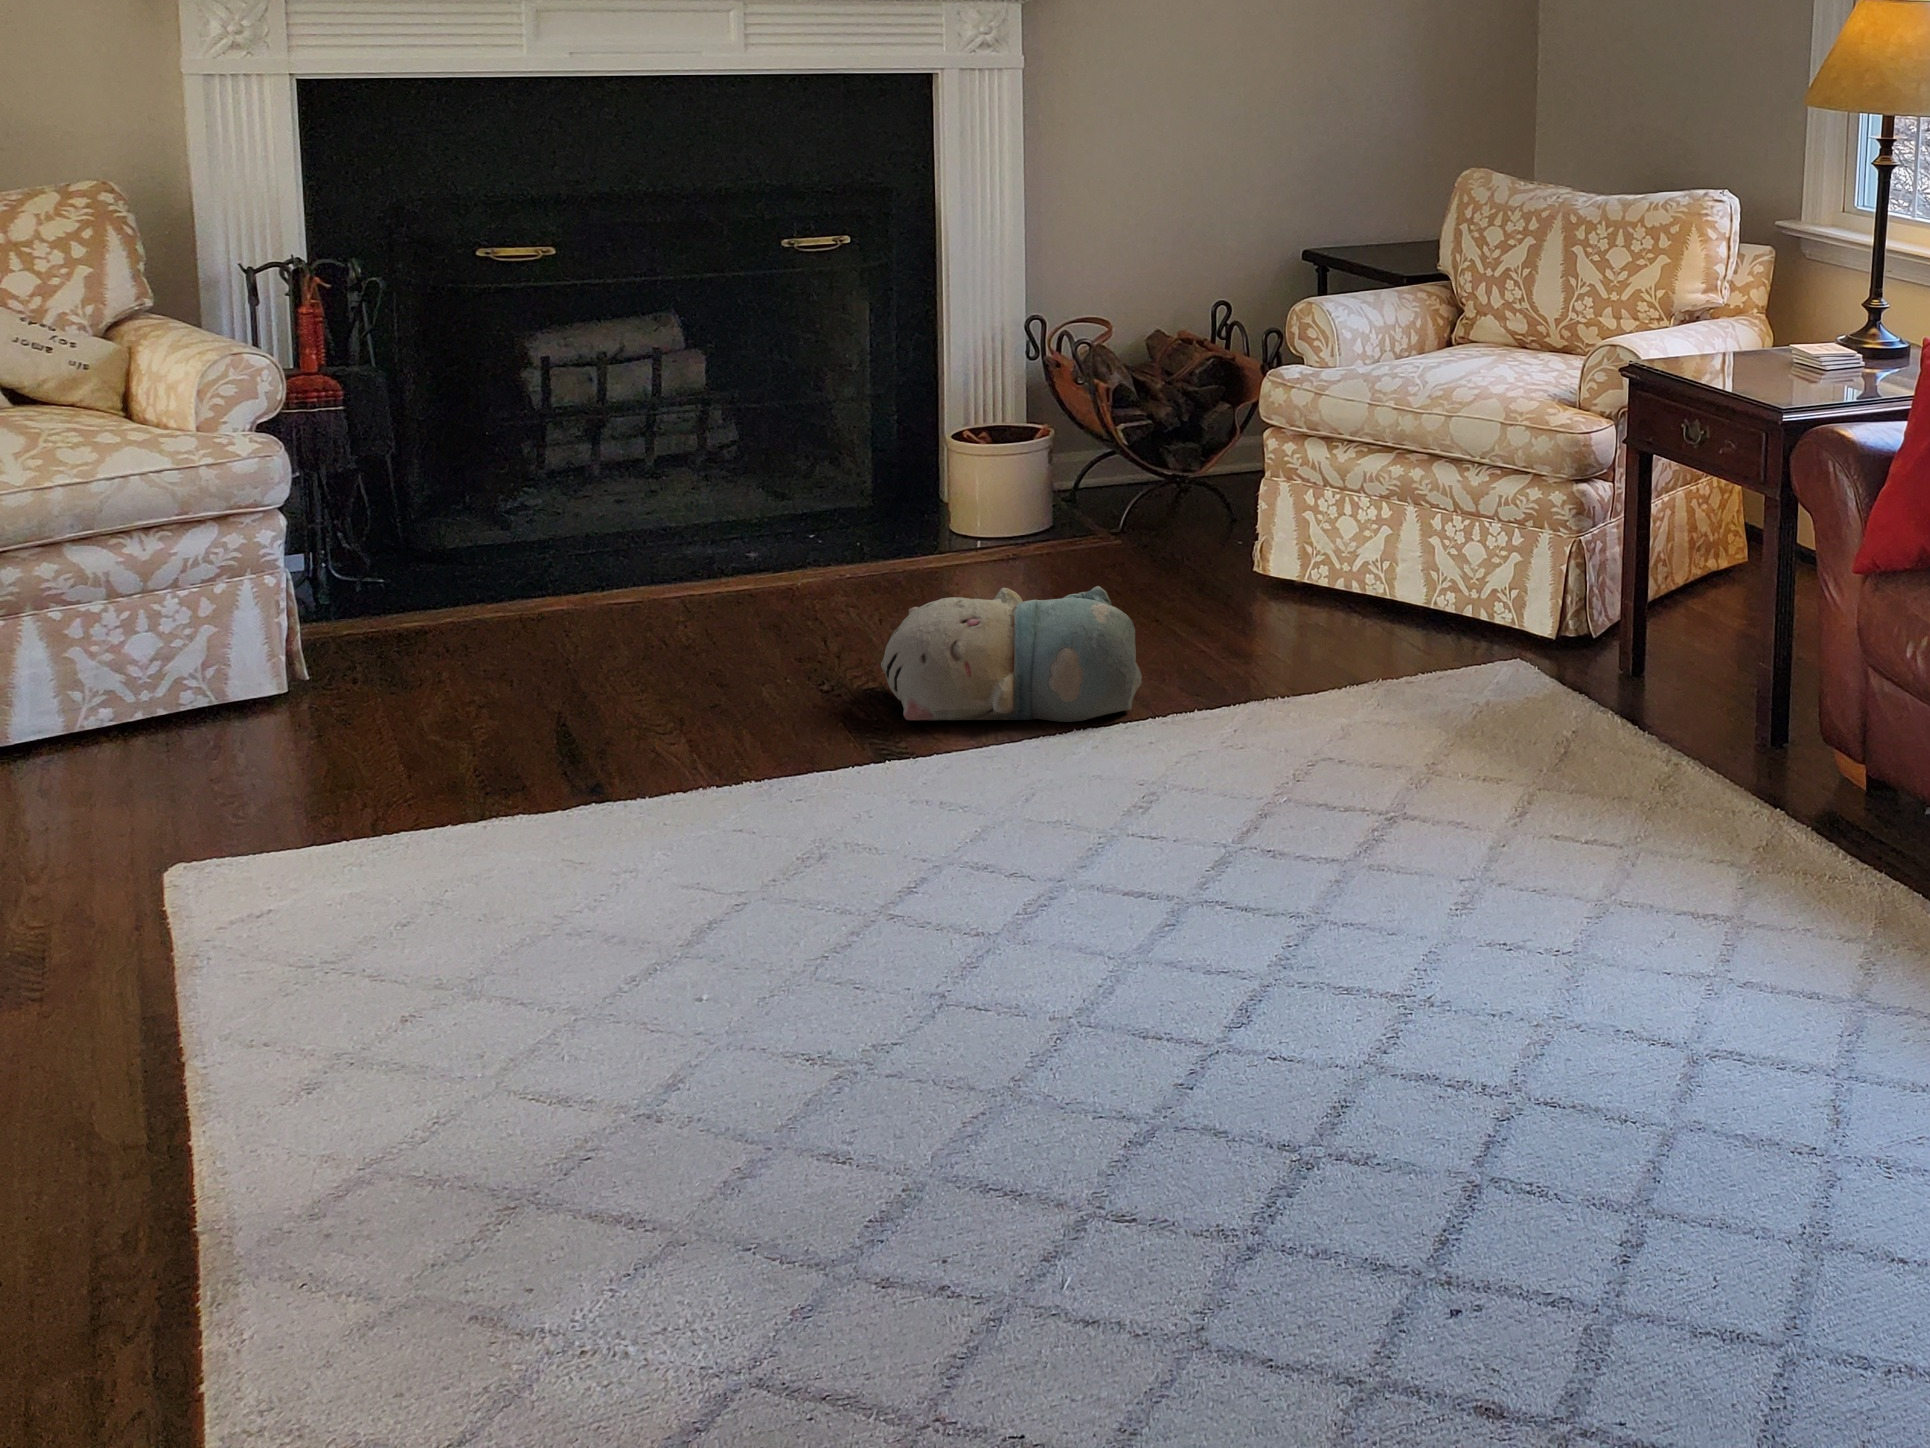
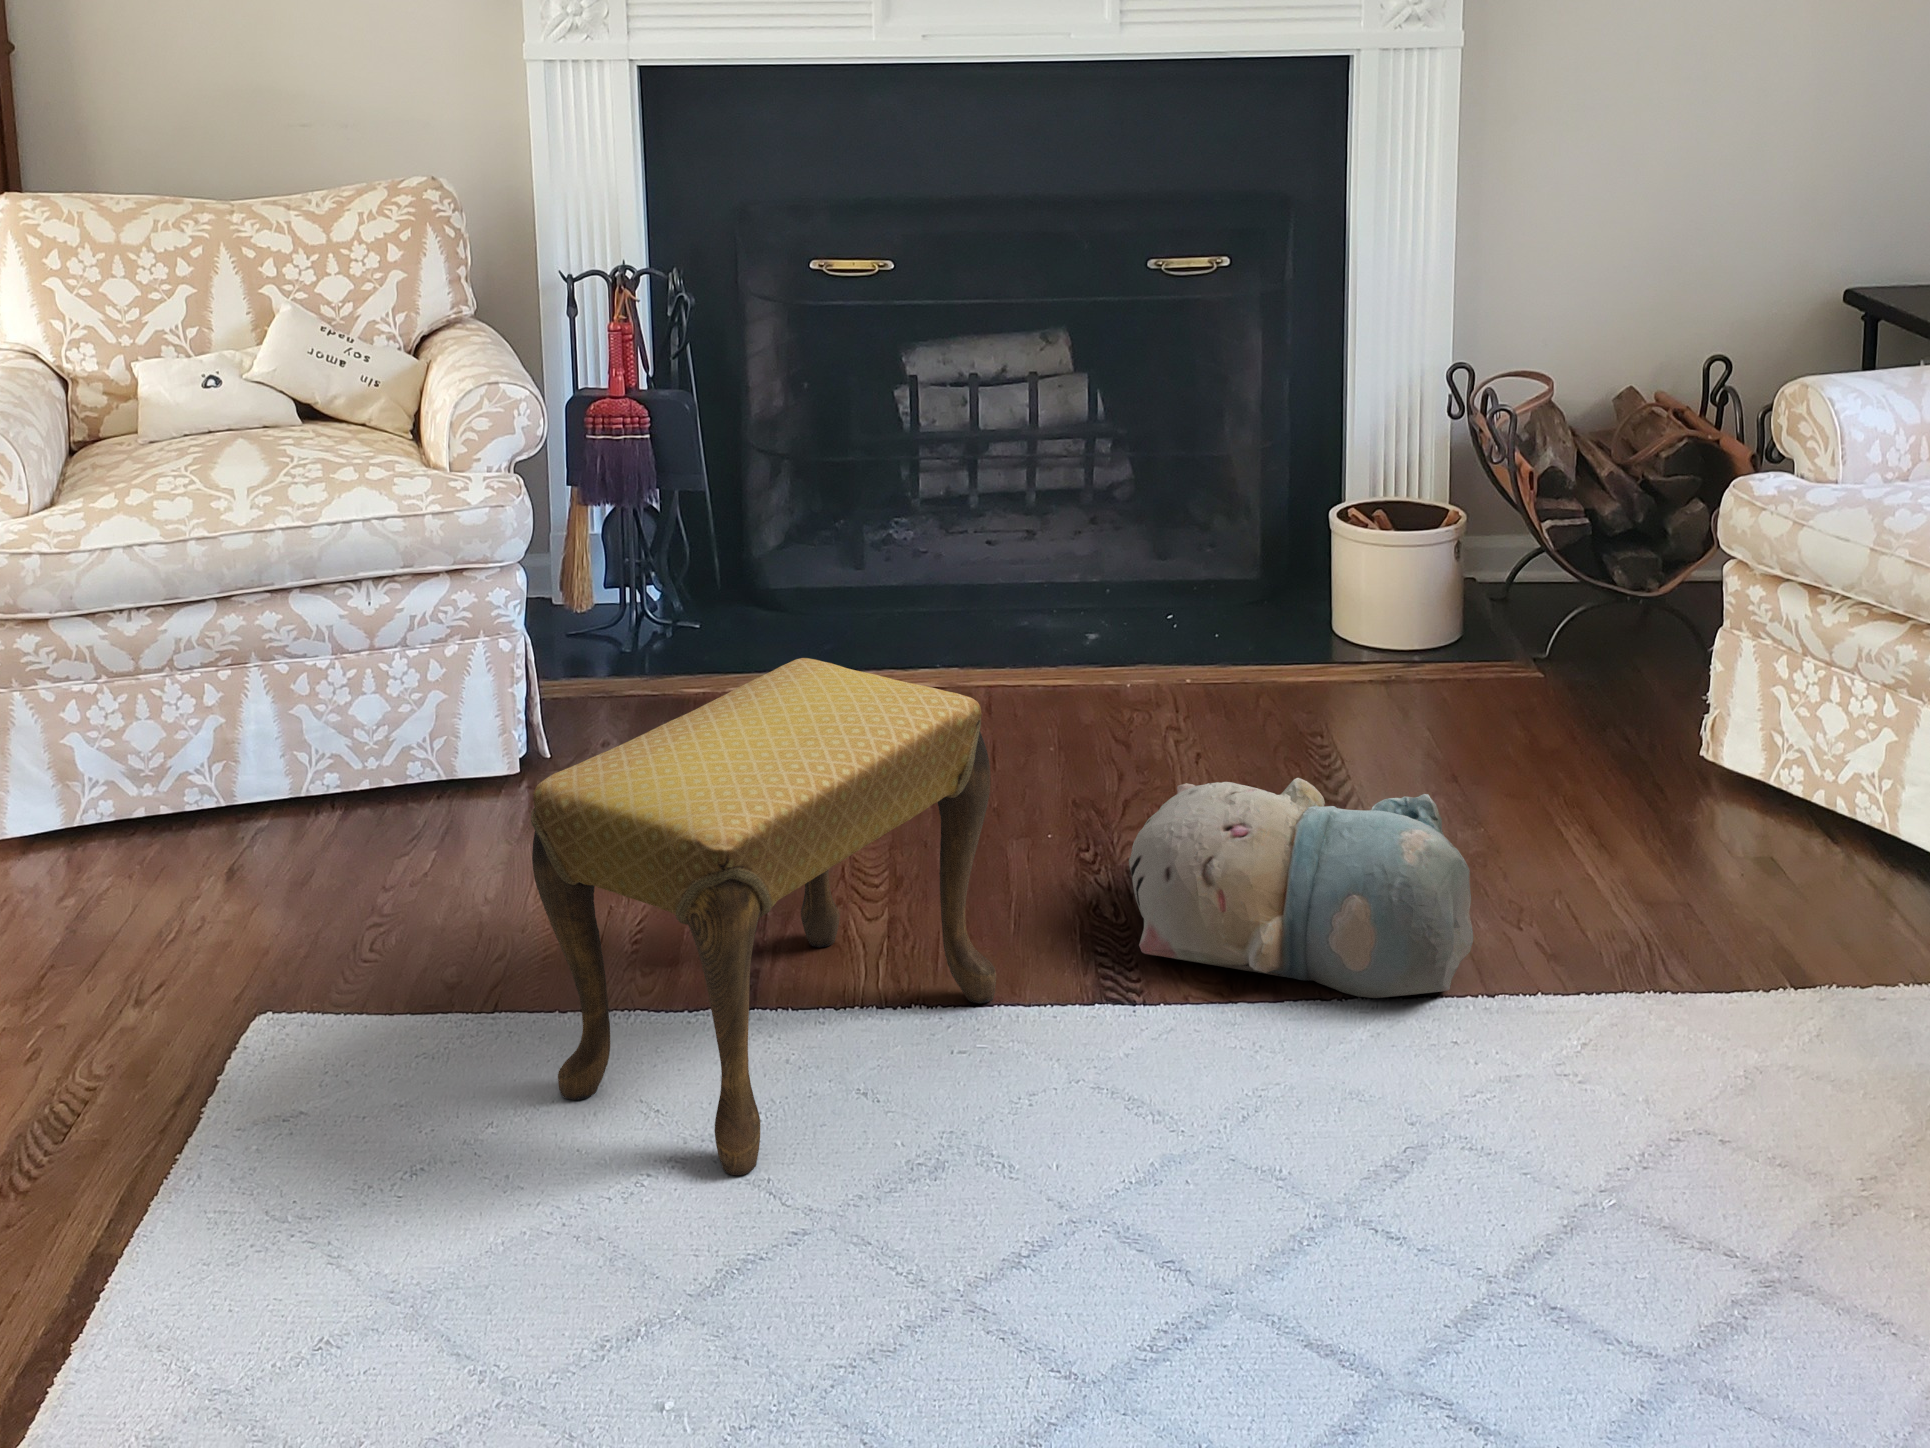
footstool: none [475,524,808,867] -> present [531,658,996,1175]

